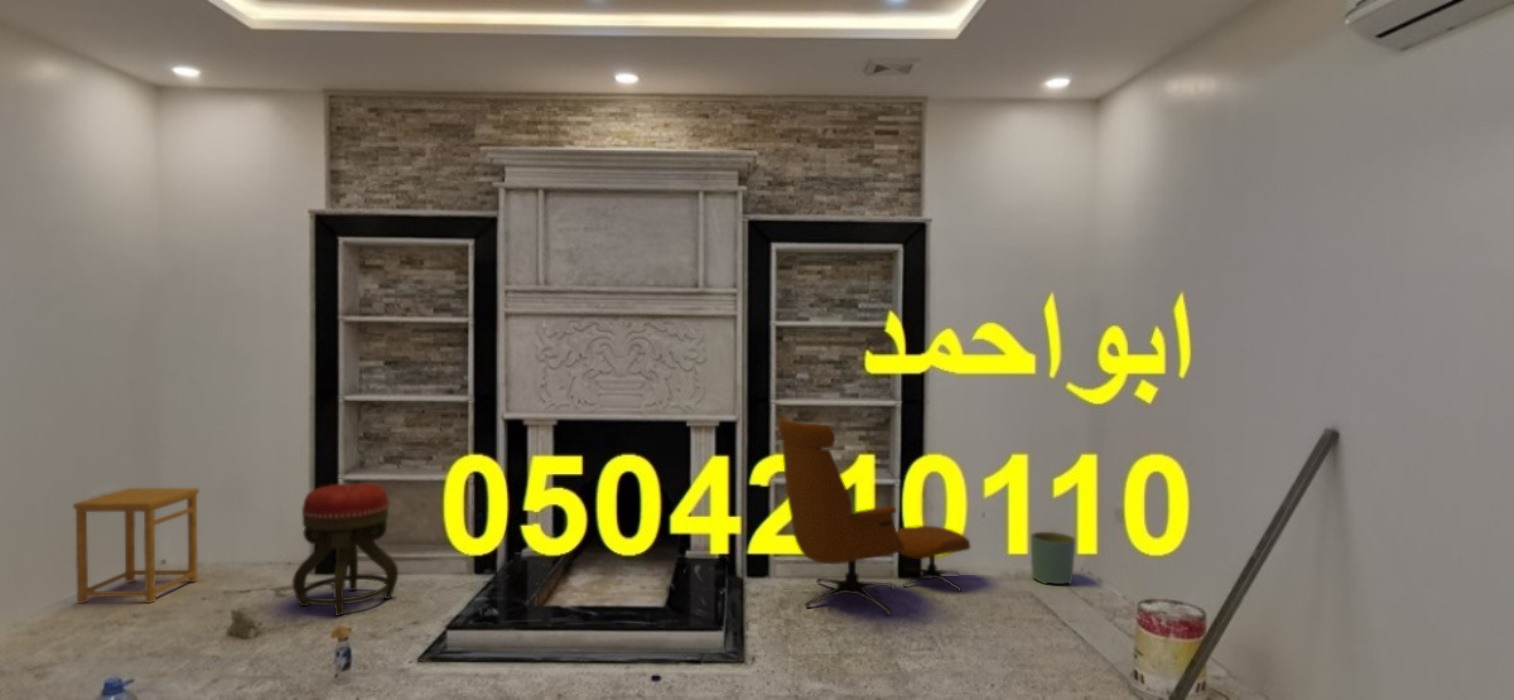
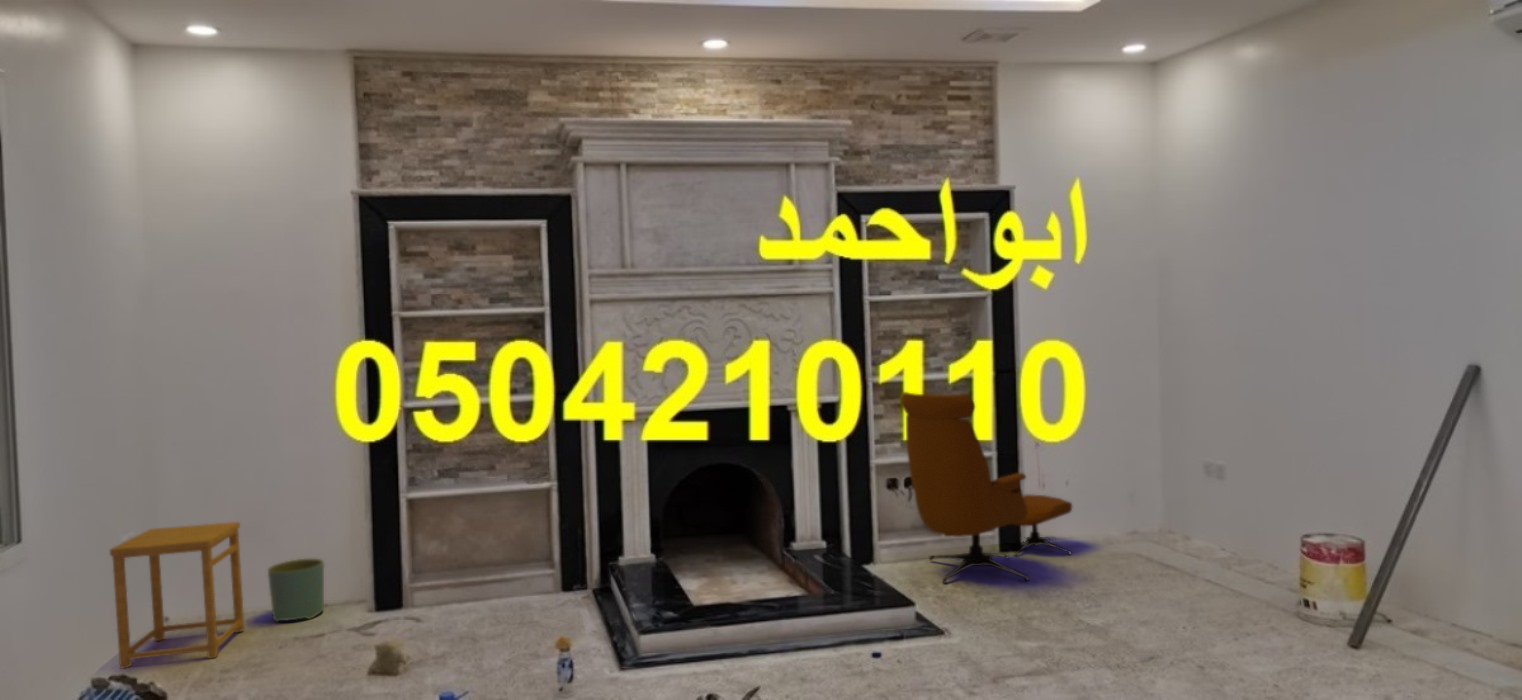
ottoman: present [293,483,398,615] -> none [393,497,505,645]
planter: present [1031,532,1075,584] -> present [268,558,324,622]

